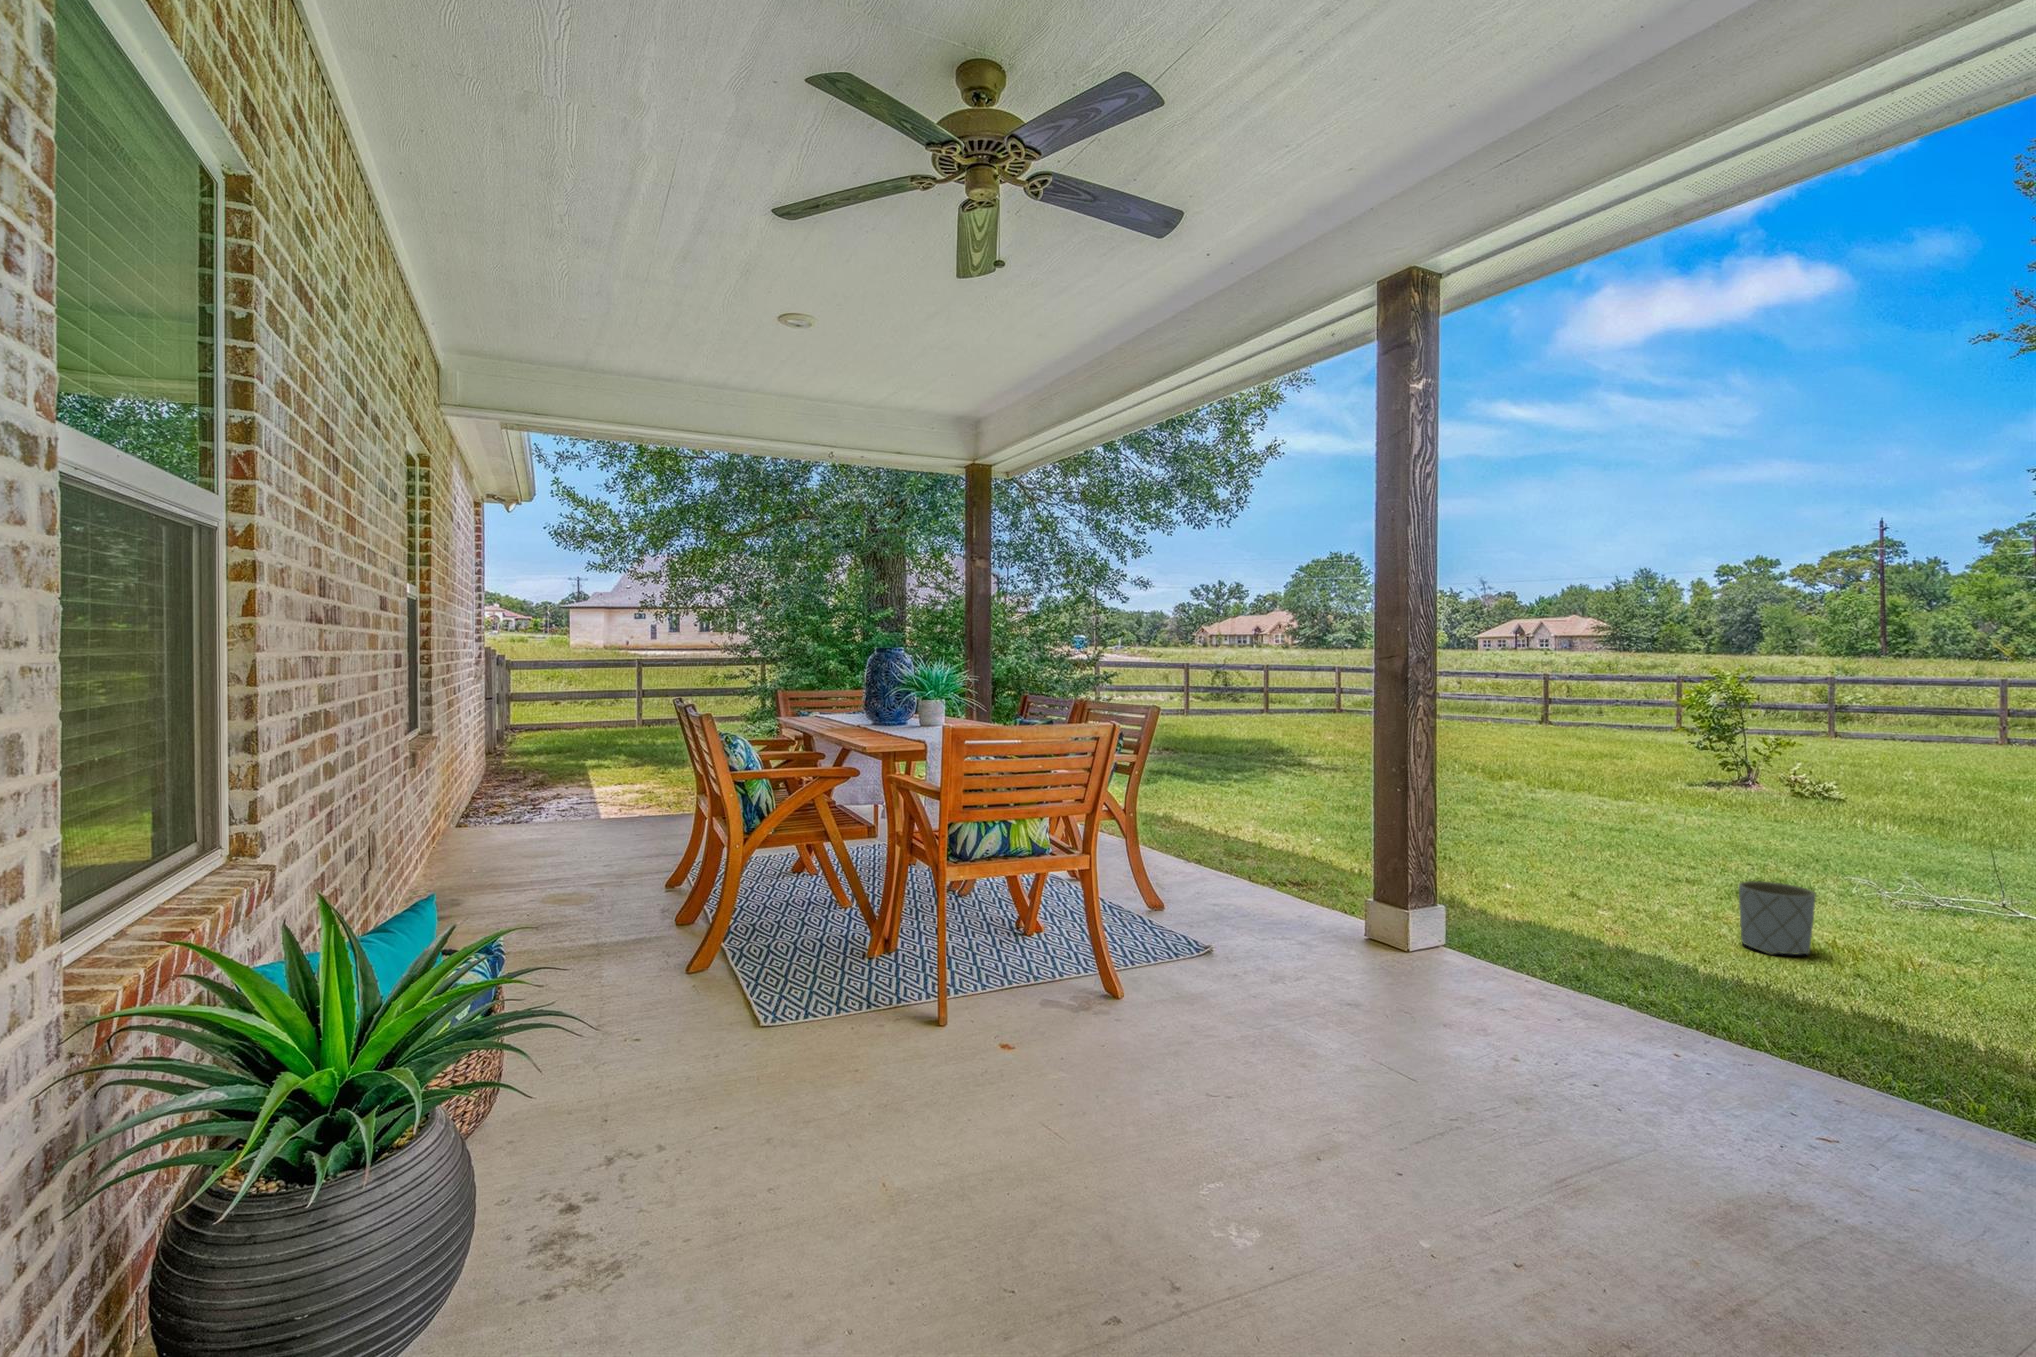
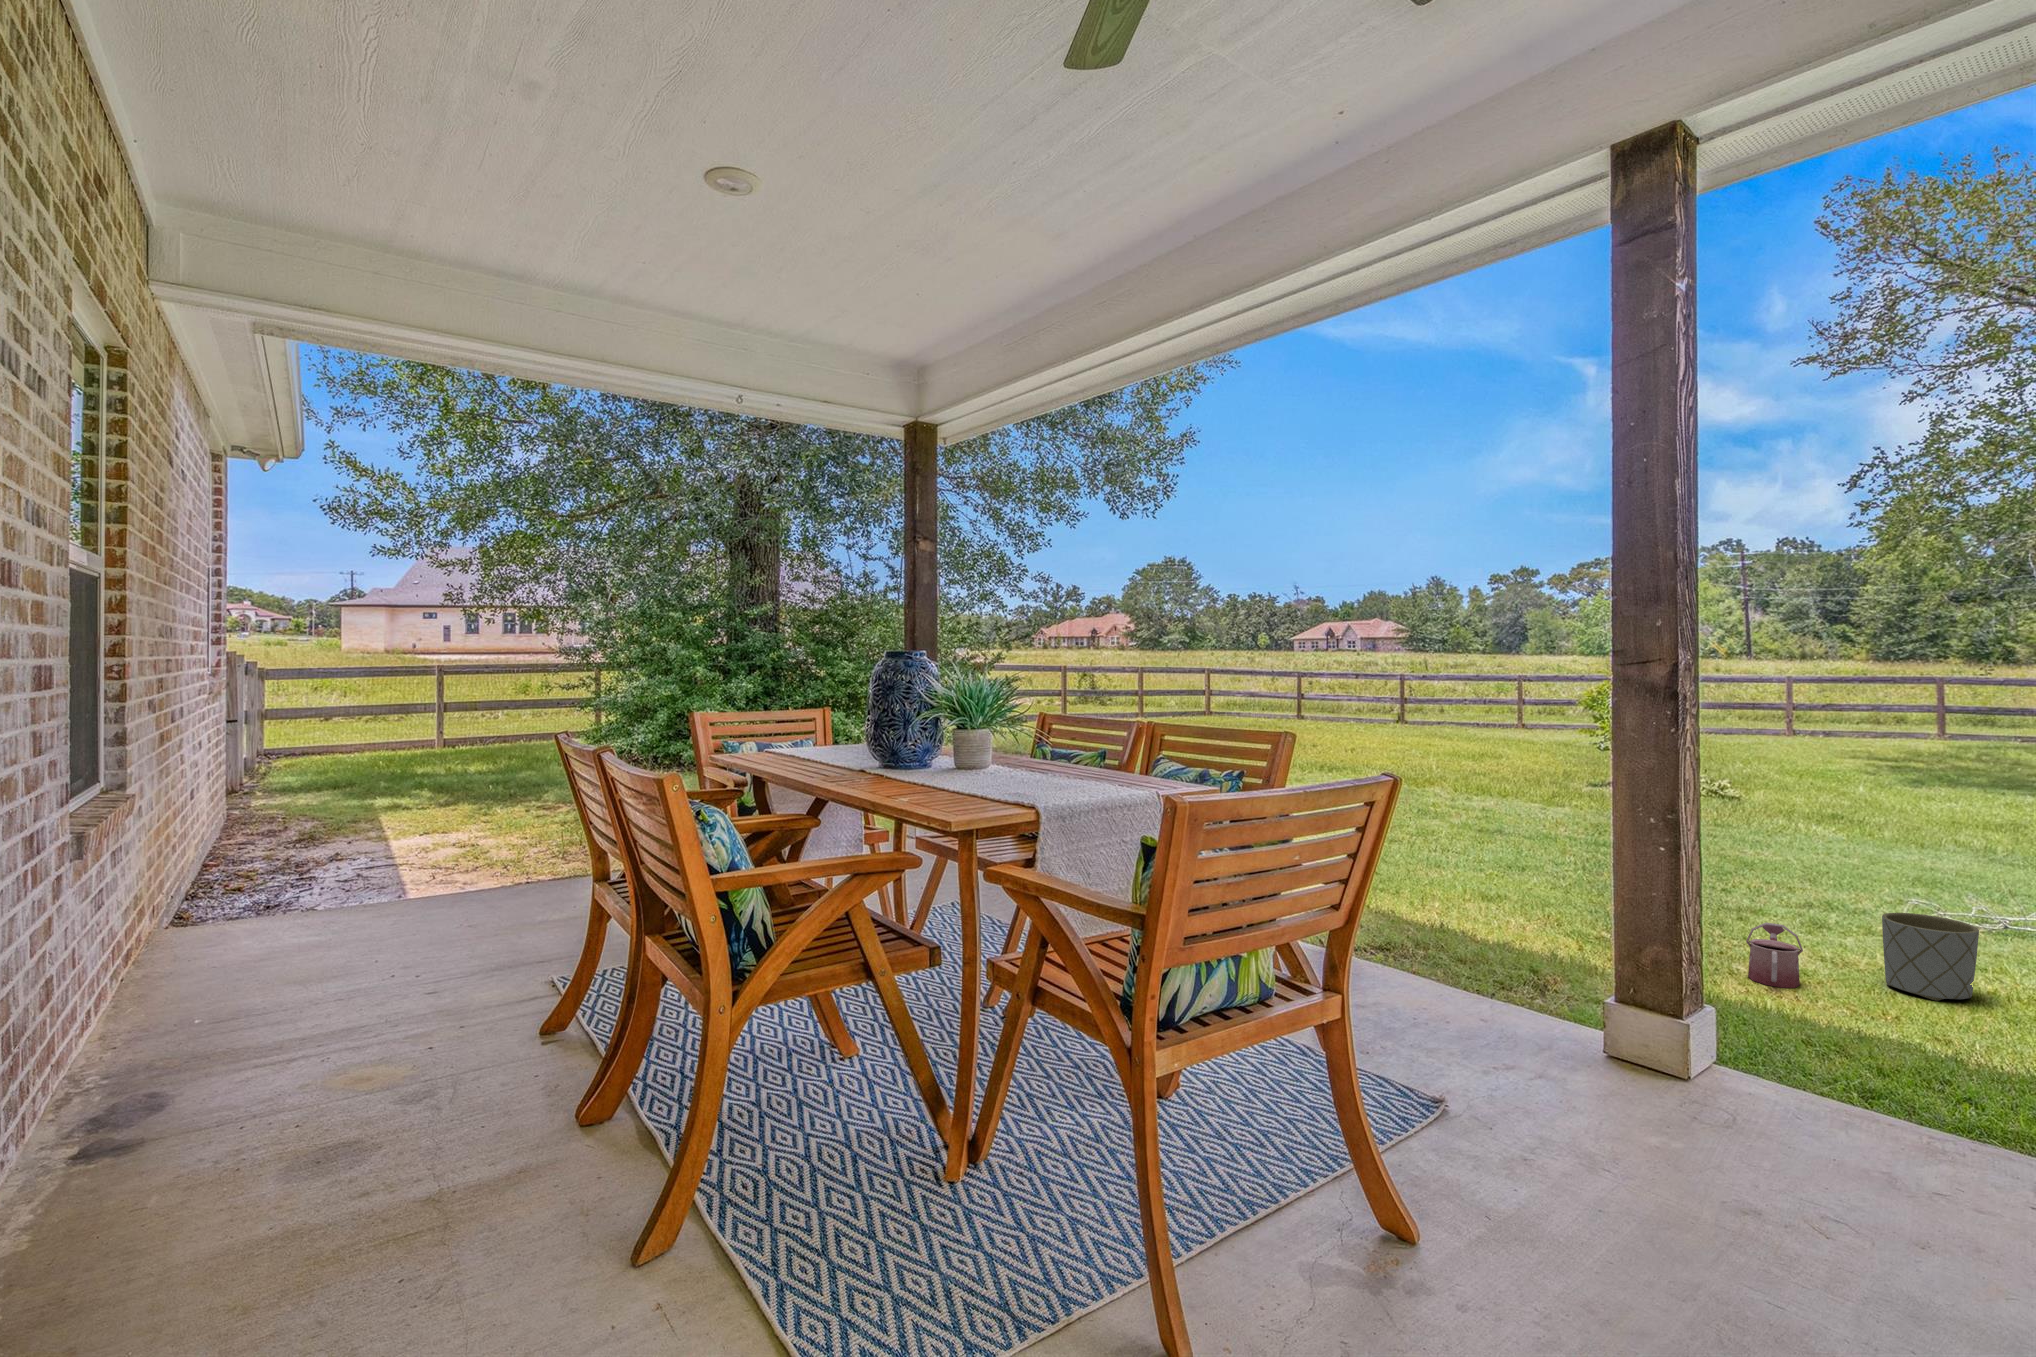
watering can: none [1618,884,1662,940] -> present [1746,923,1803,988]

